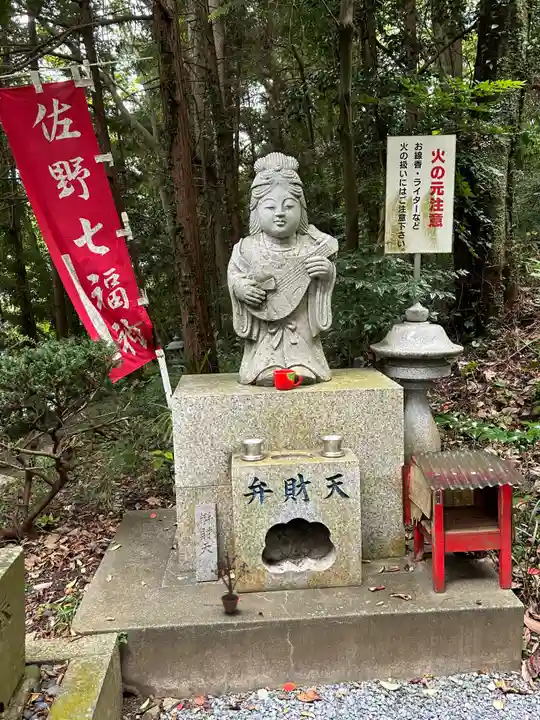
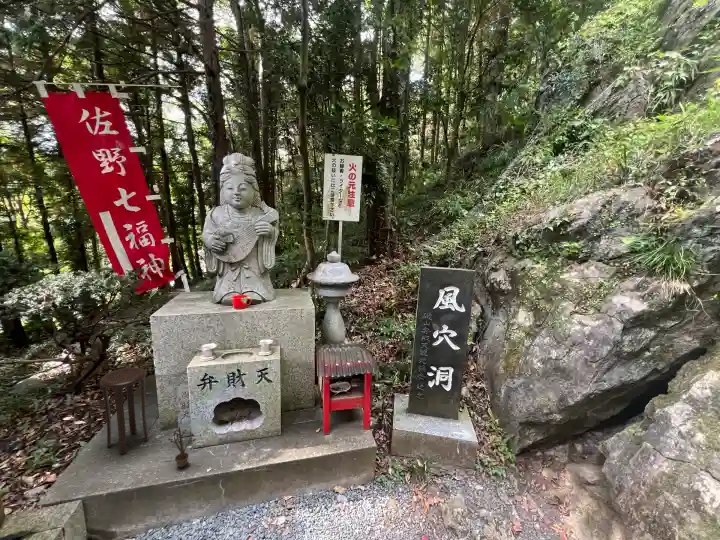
stool: none [109,476,166,599] -> present [100,367,148,455]

